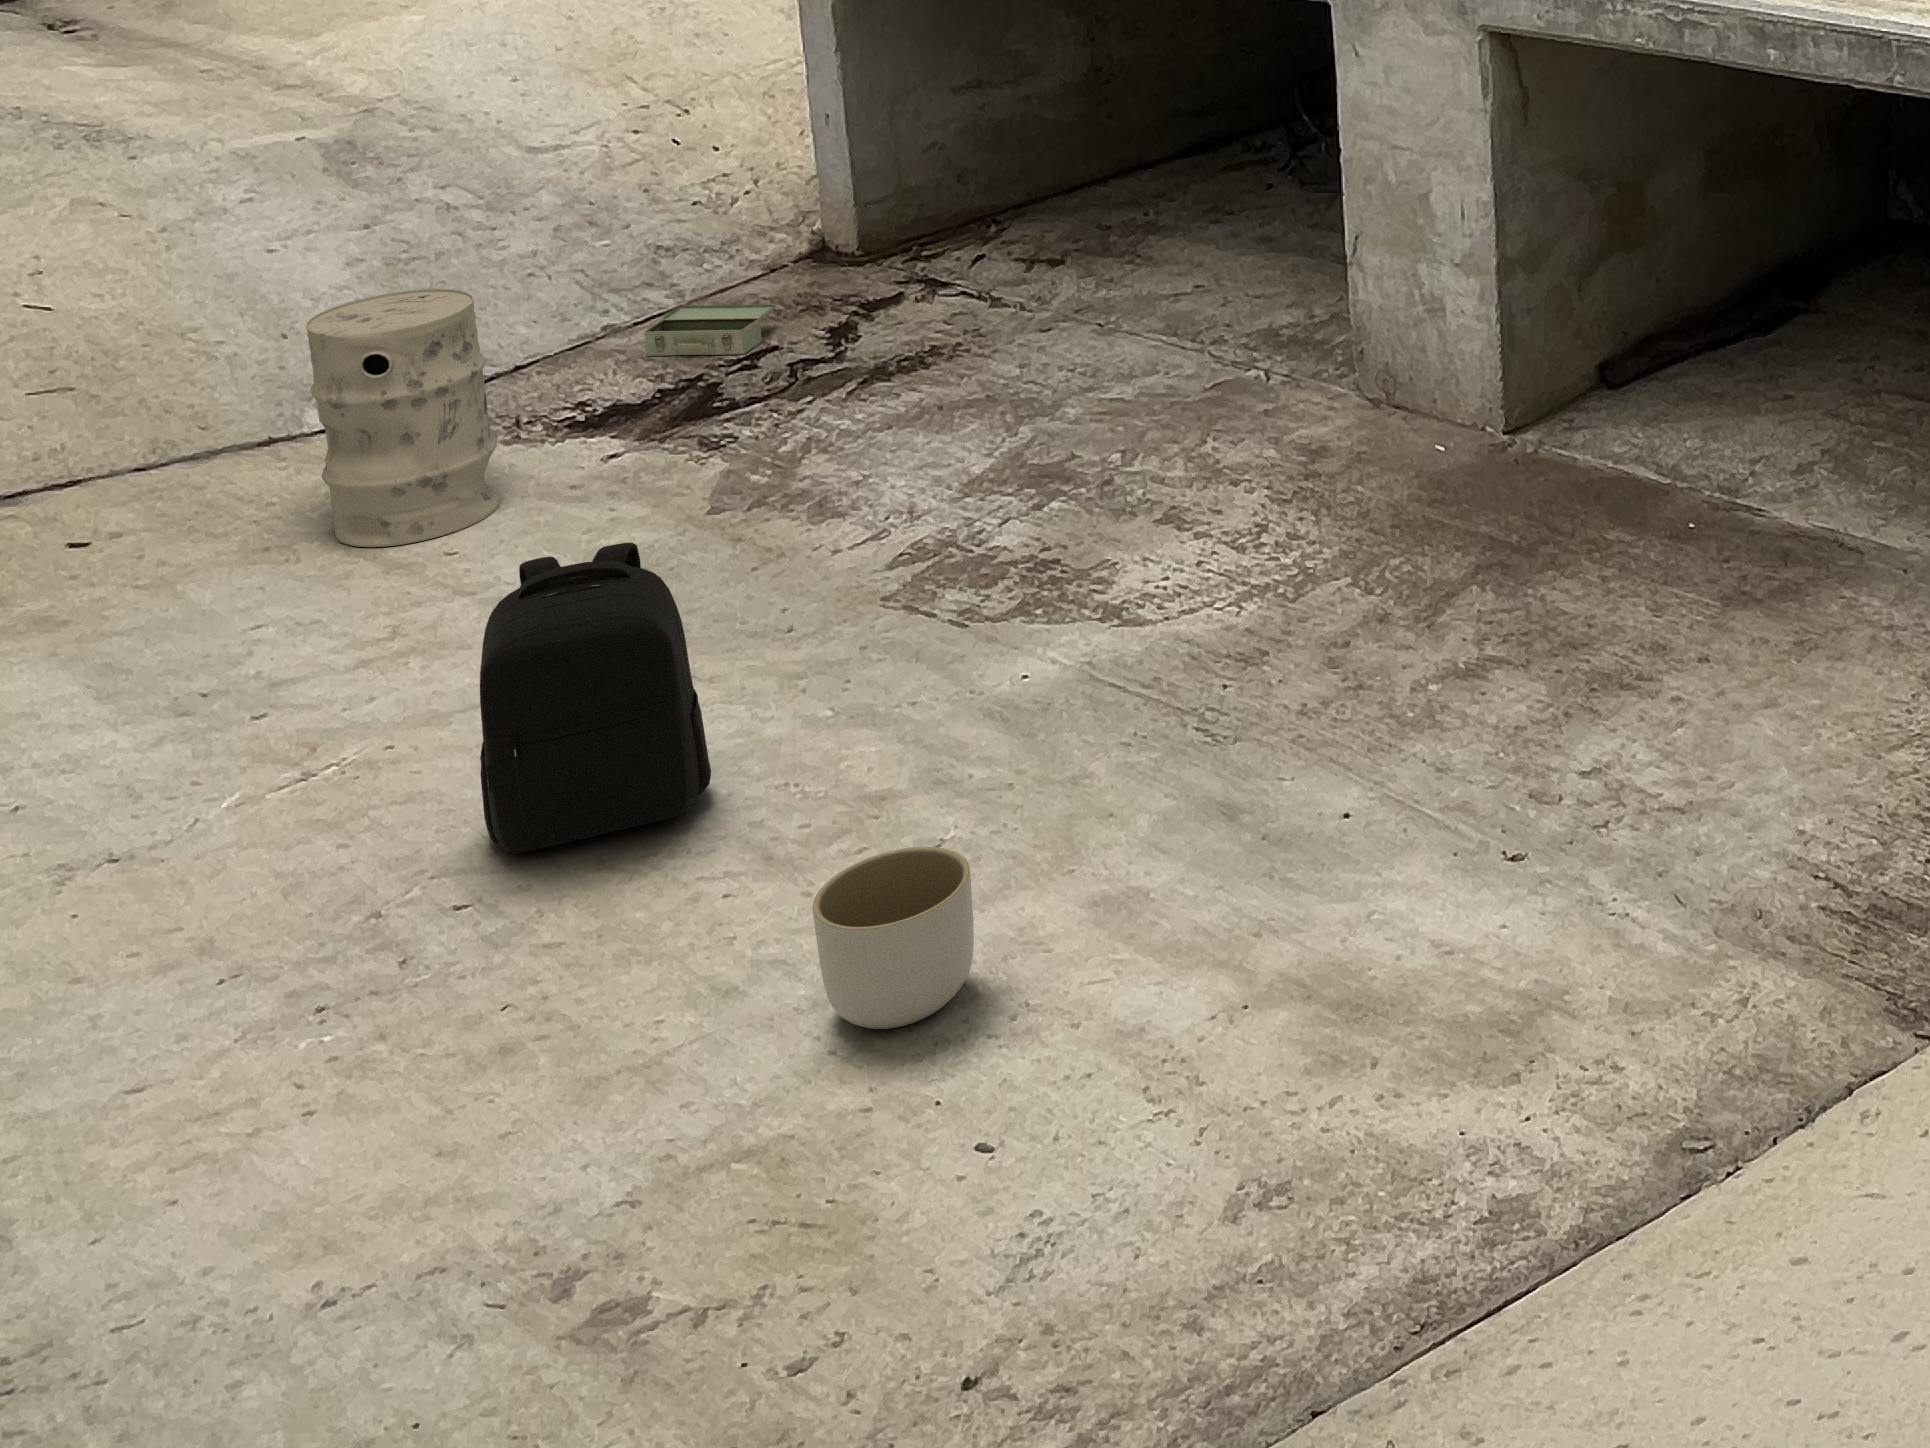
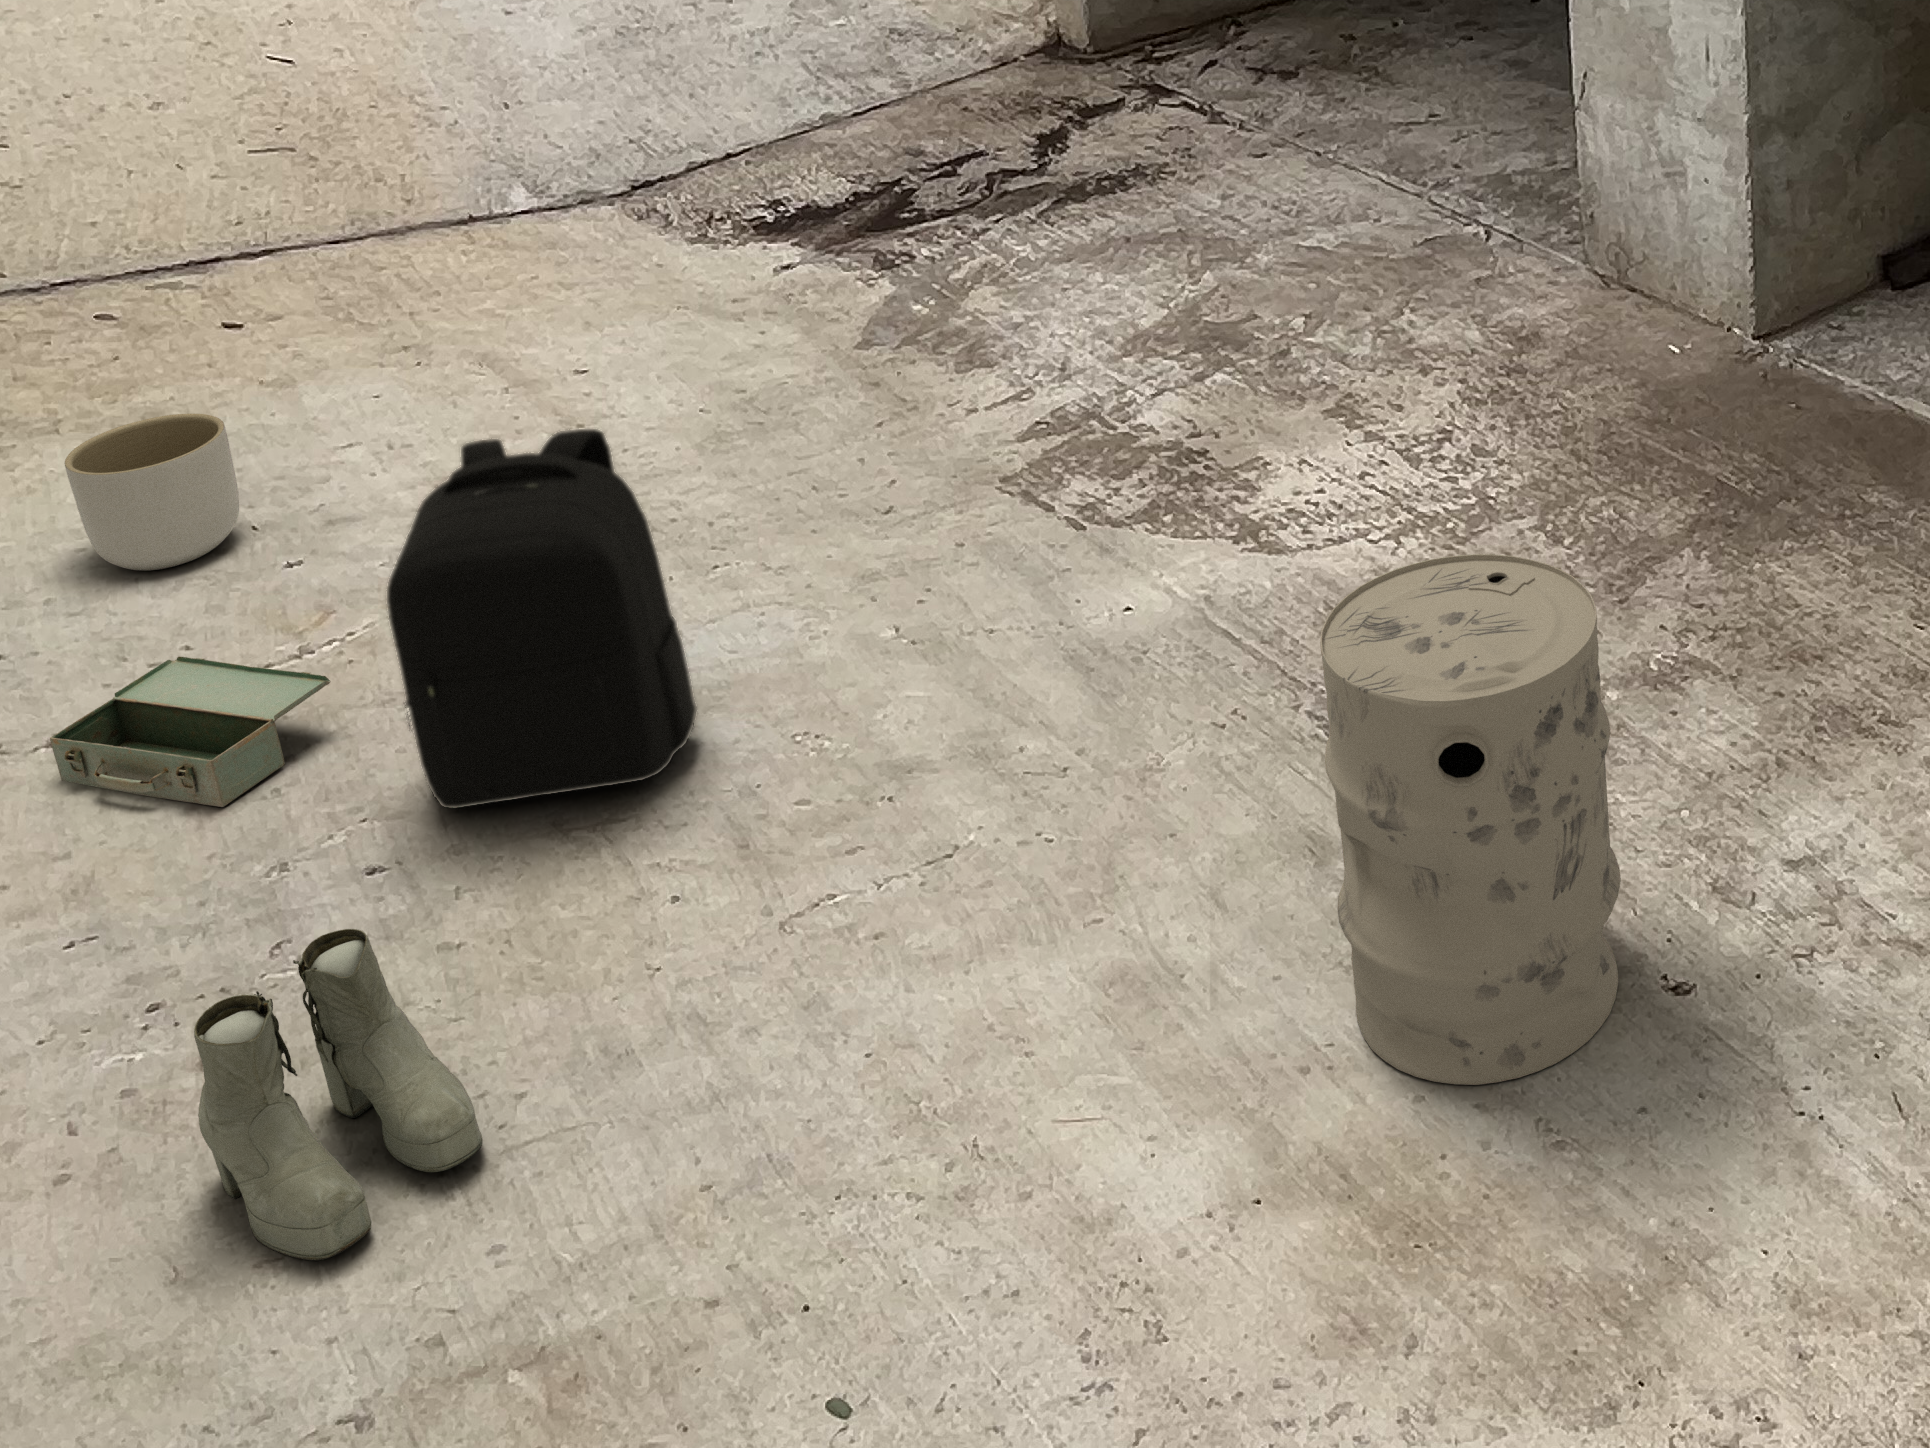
trash can: present [306,289,499,547] -> present [1320,554,1621,1085]
toolbox: present [644,305,776,356] -> present [50,657,331,807]
planter: present [813,847,974,1029] -> present [65,413,239,571]
boots: none [433,893,656,1124] -> present [194,929,483,1260]

